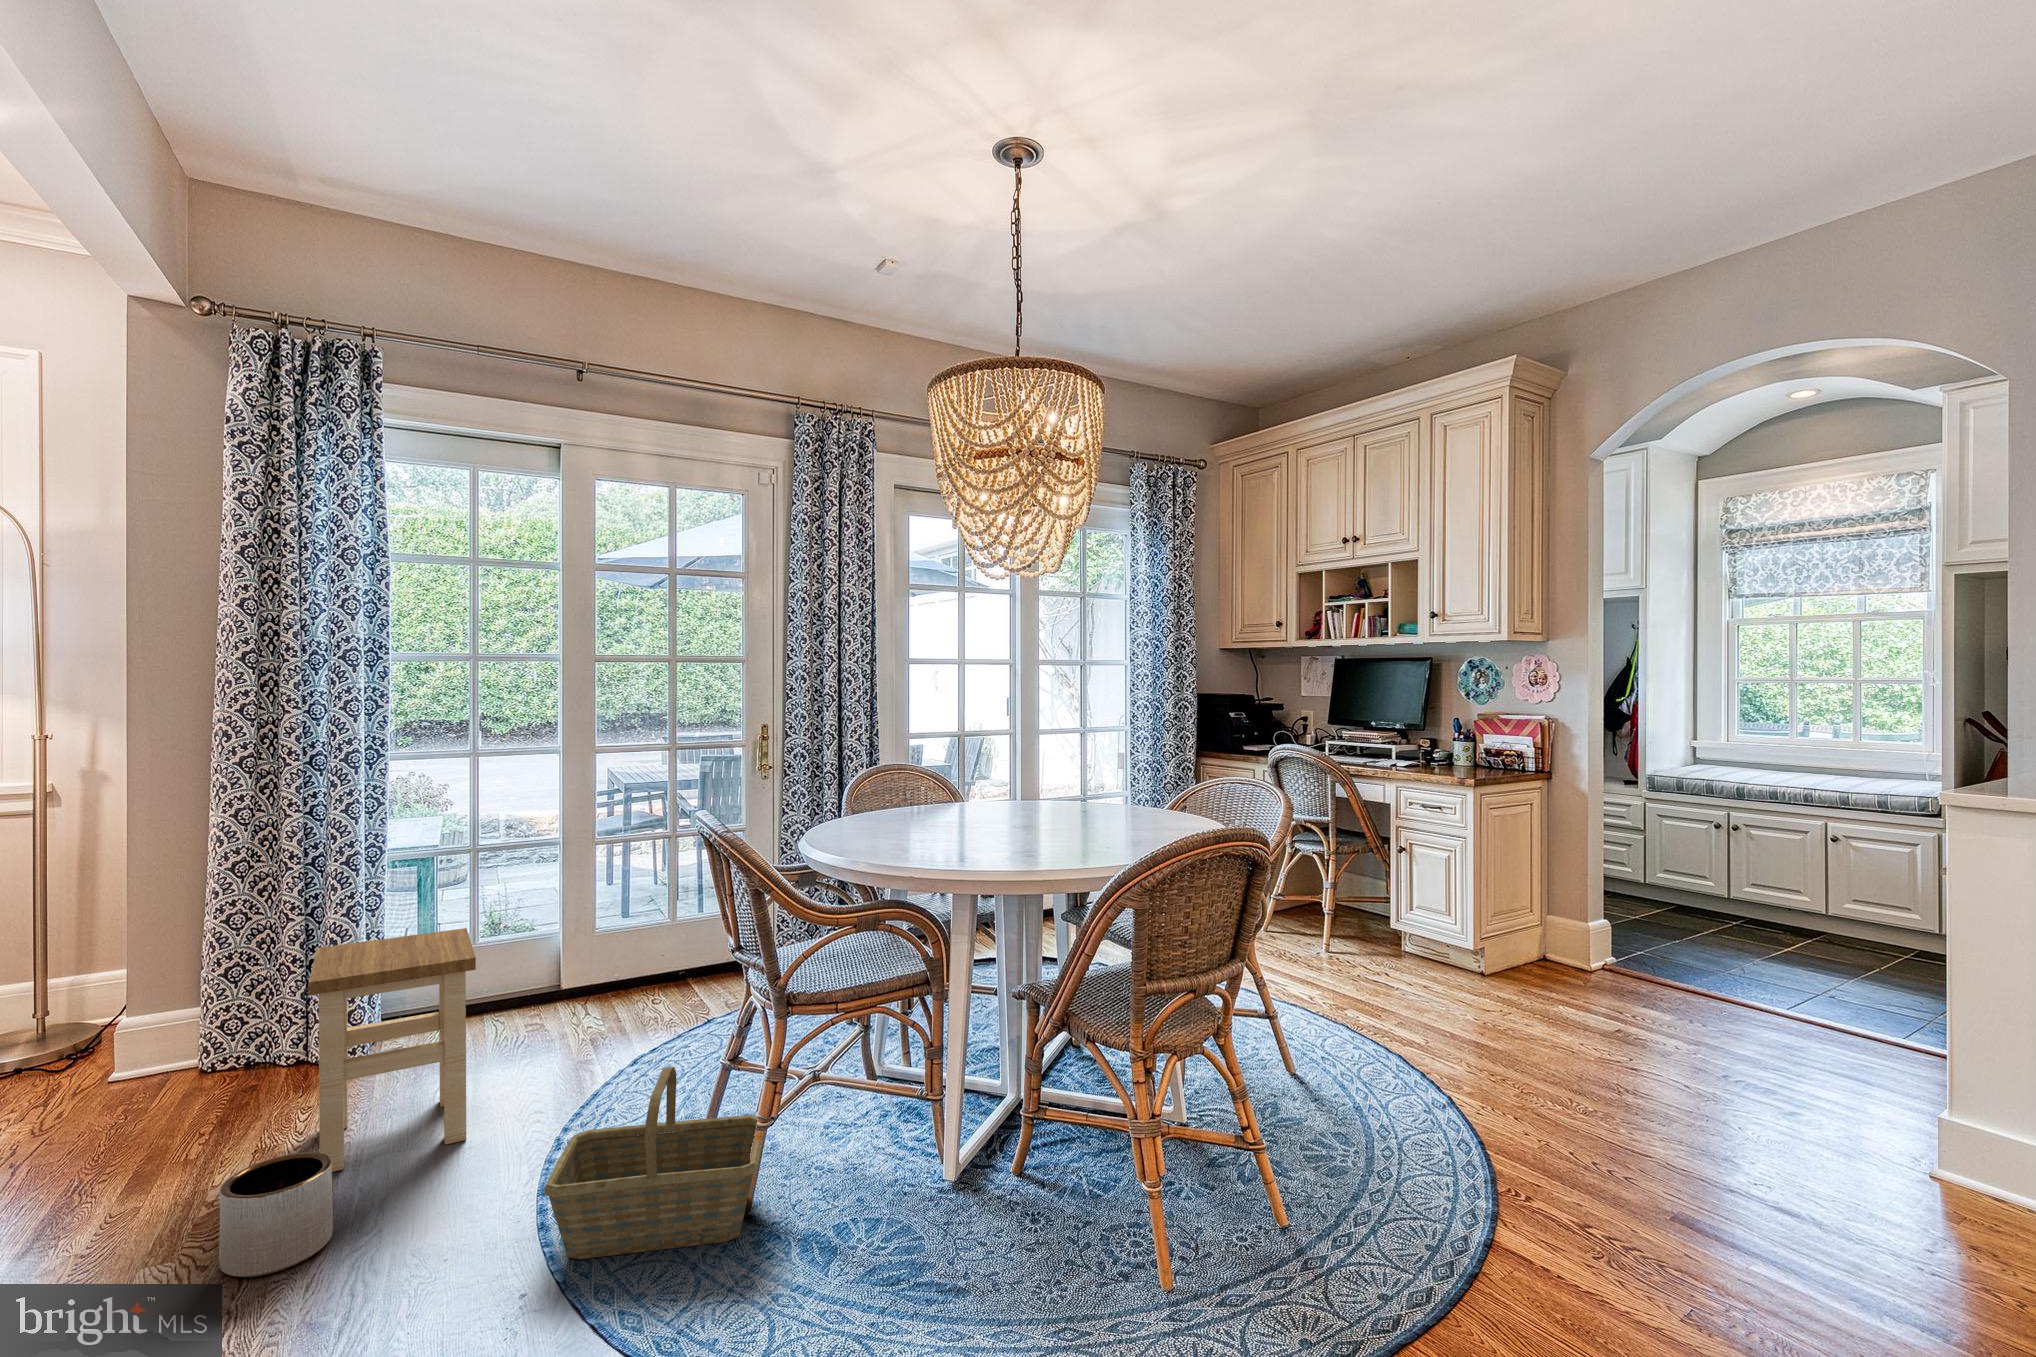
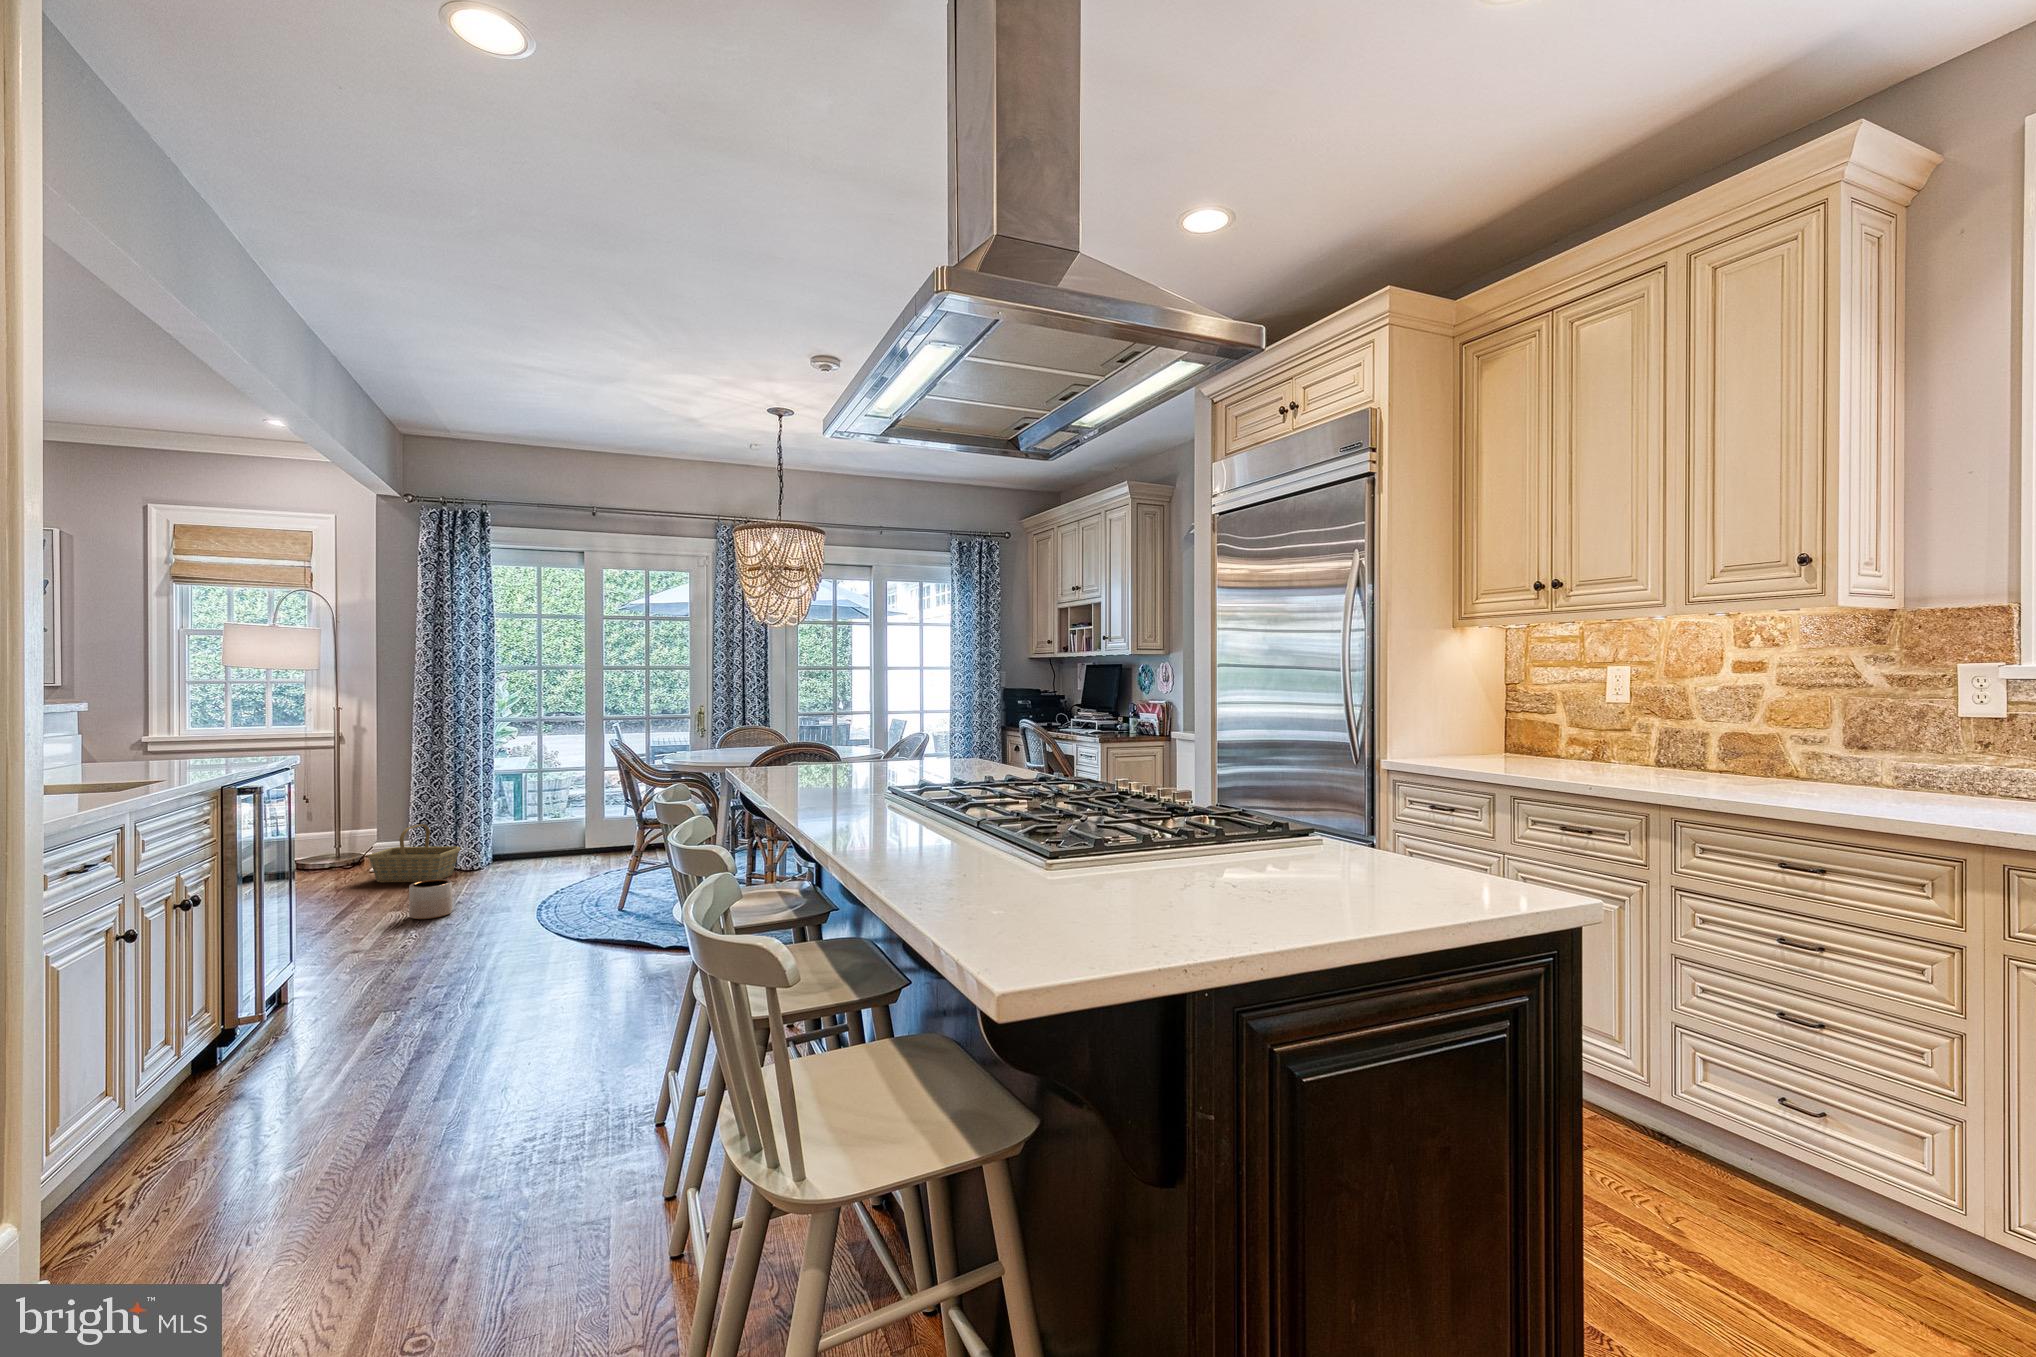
stool: present [308,928,476,1172] -> none [447,802,523,899]
basket: present [544,1067,762,1259] -> present [368,824,461,882]

